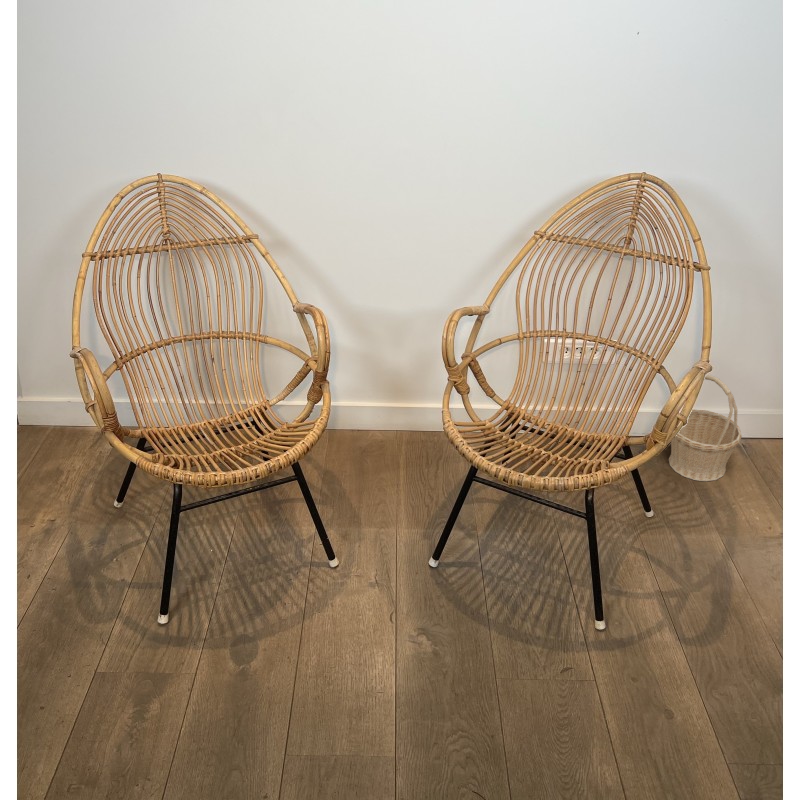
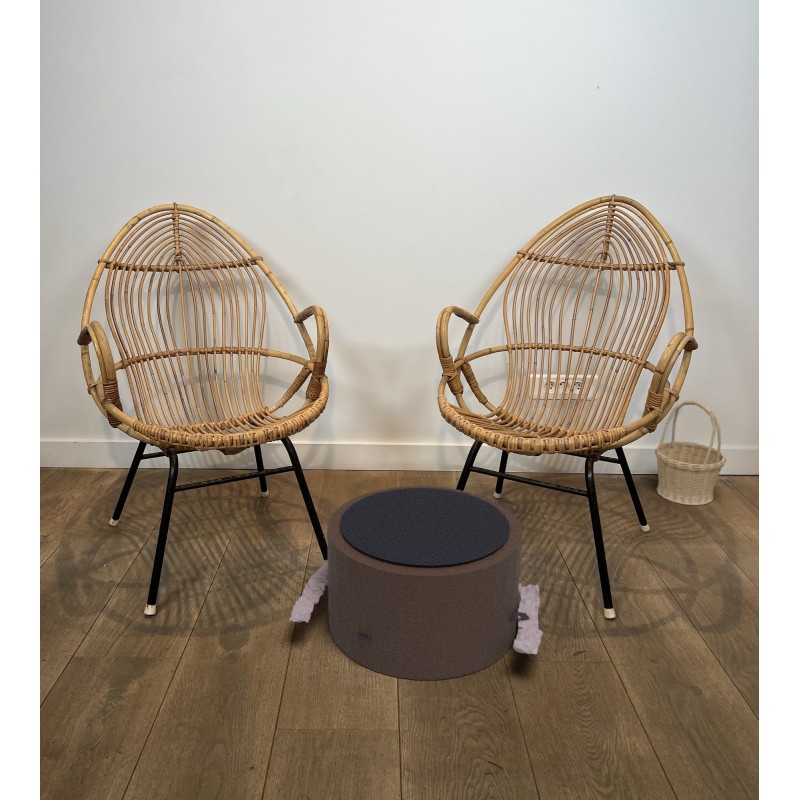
pouf: none [295,498,534,703] -> present [289,486,543,680]

